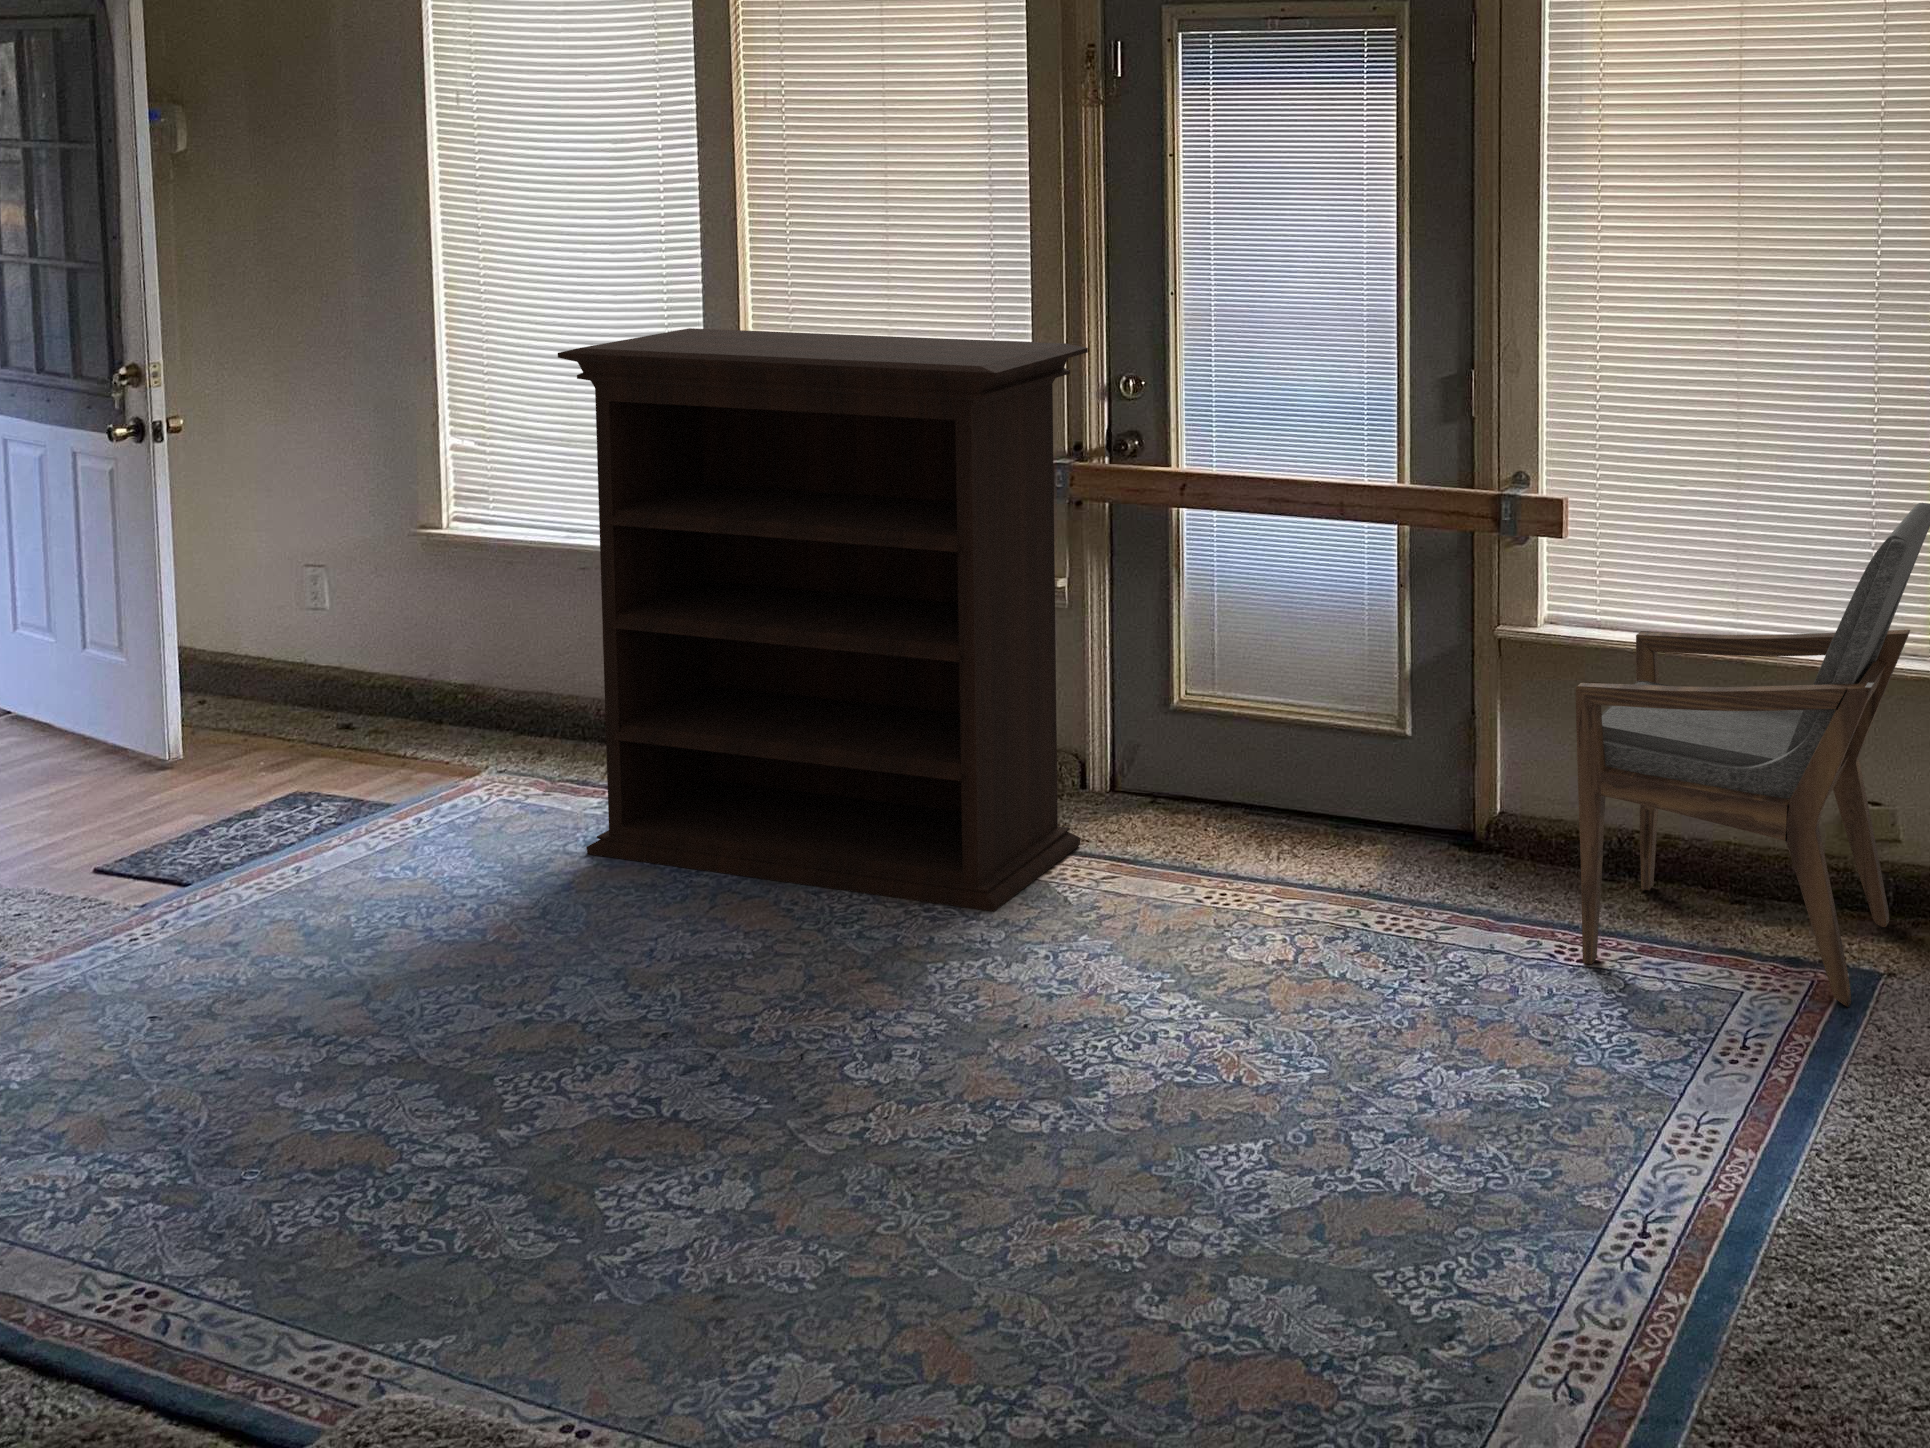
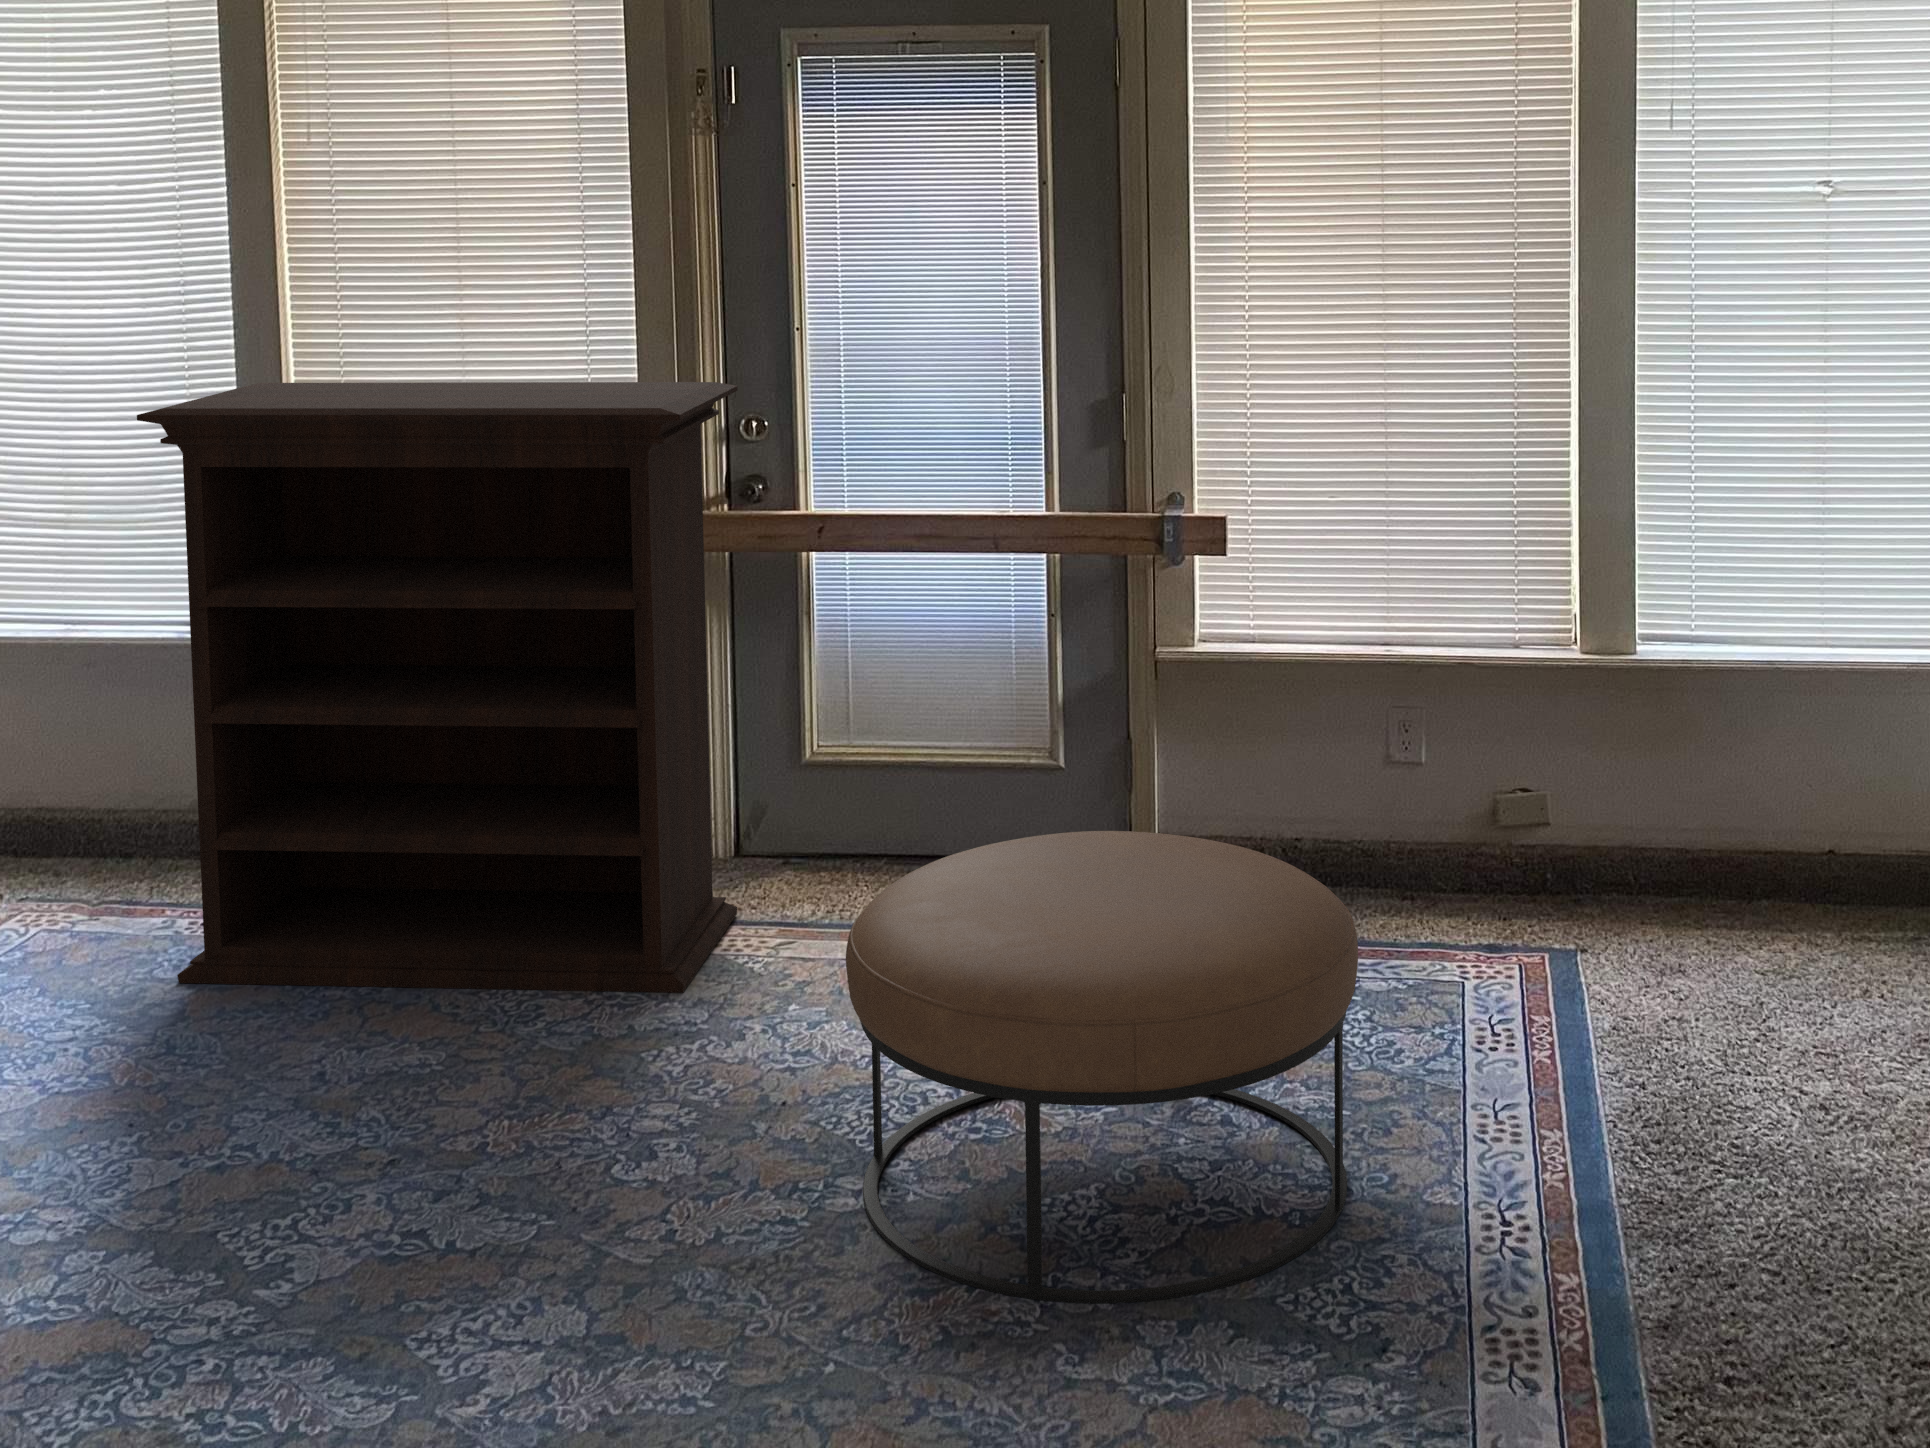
armchair: present [1576,503,1930,1007] -> none [1294,500,1611,987]
ottoman: none [1026,798,1524,1259] -> present [846,831,1358,1304]

